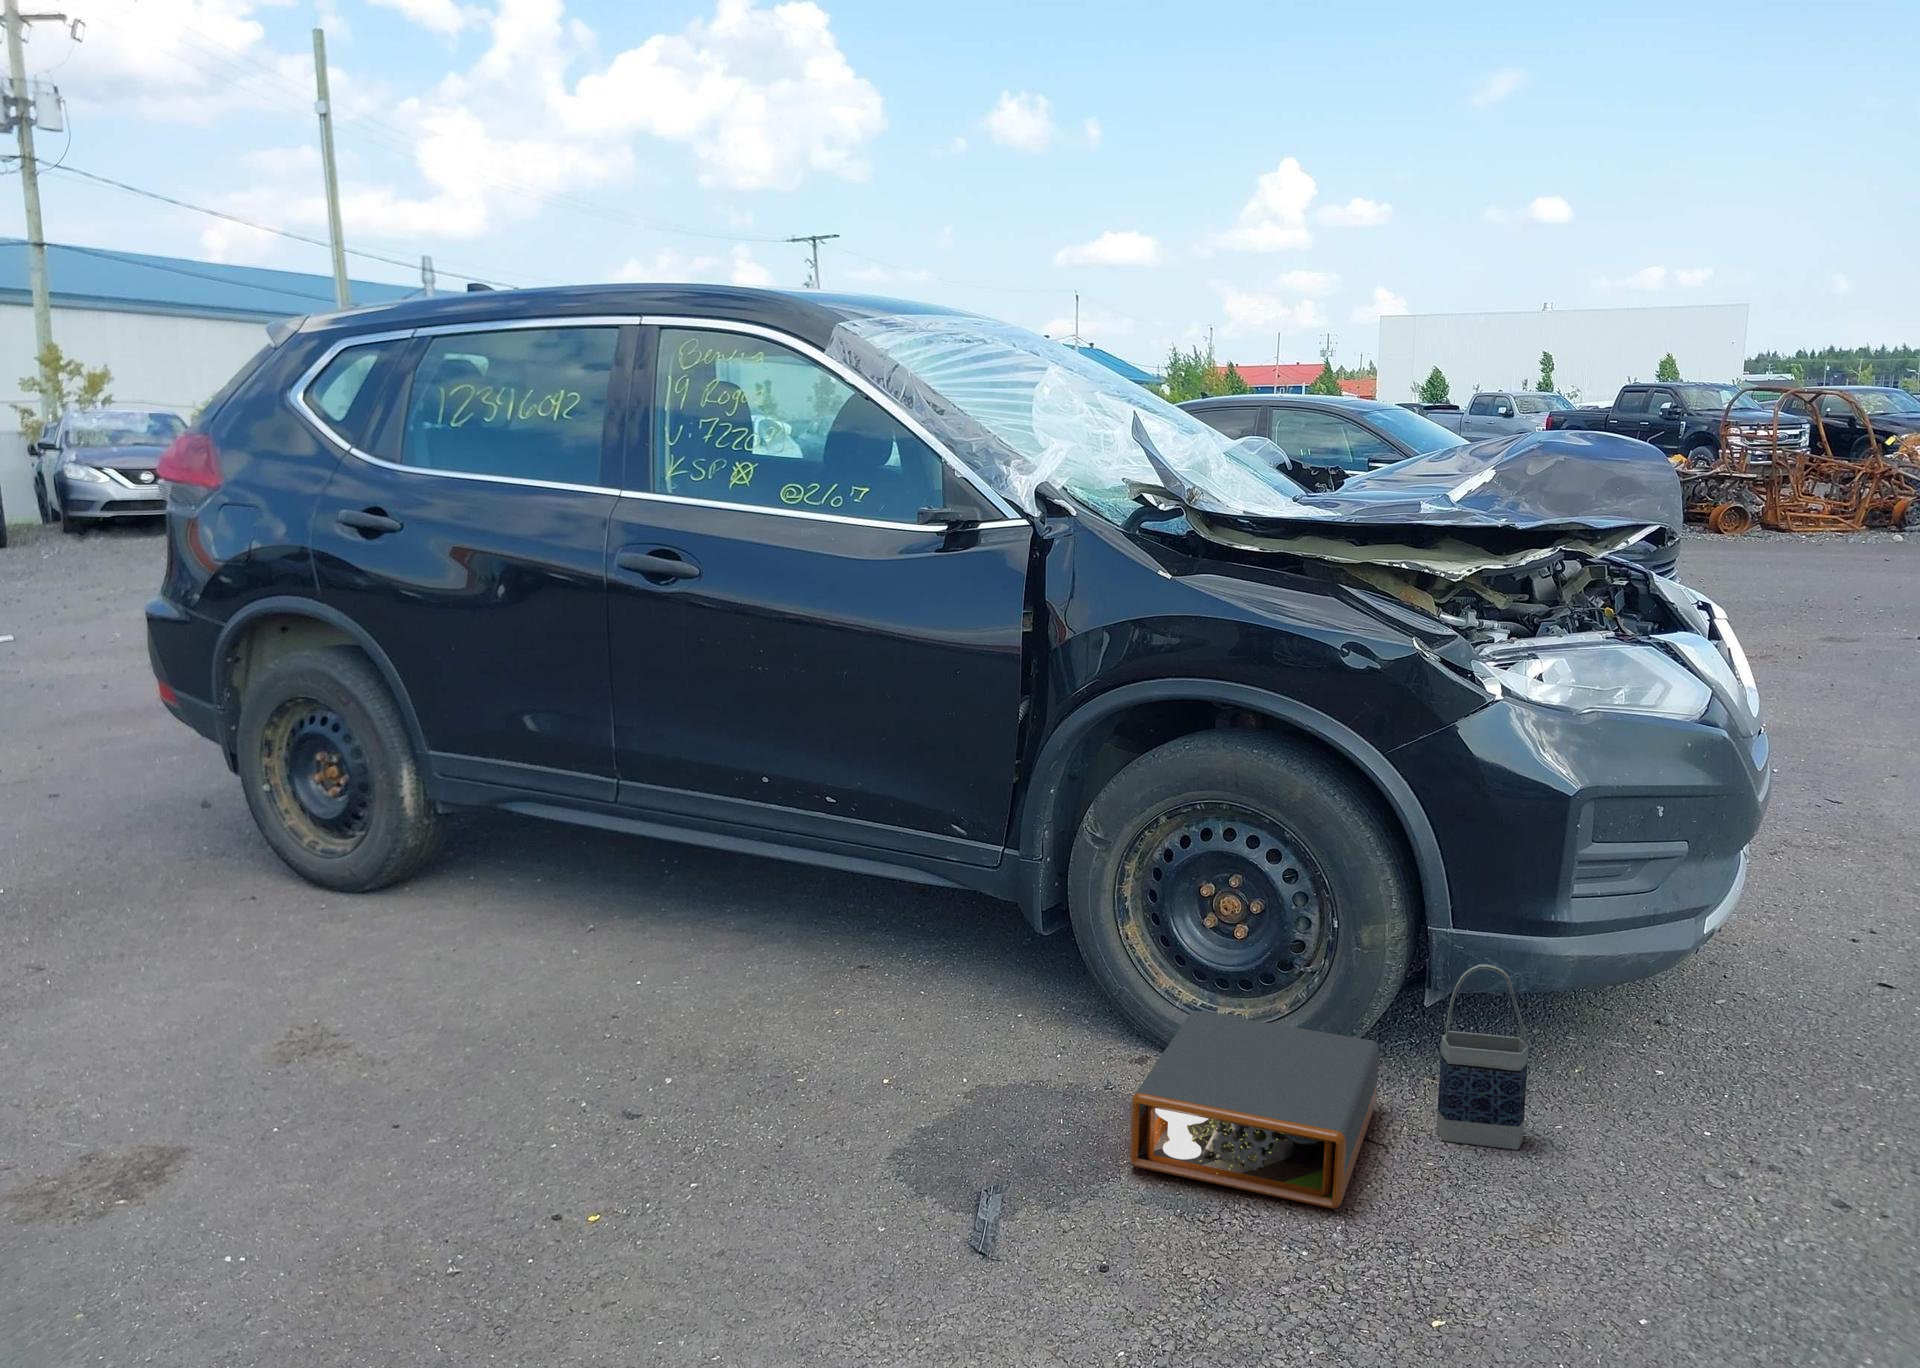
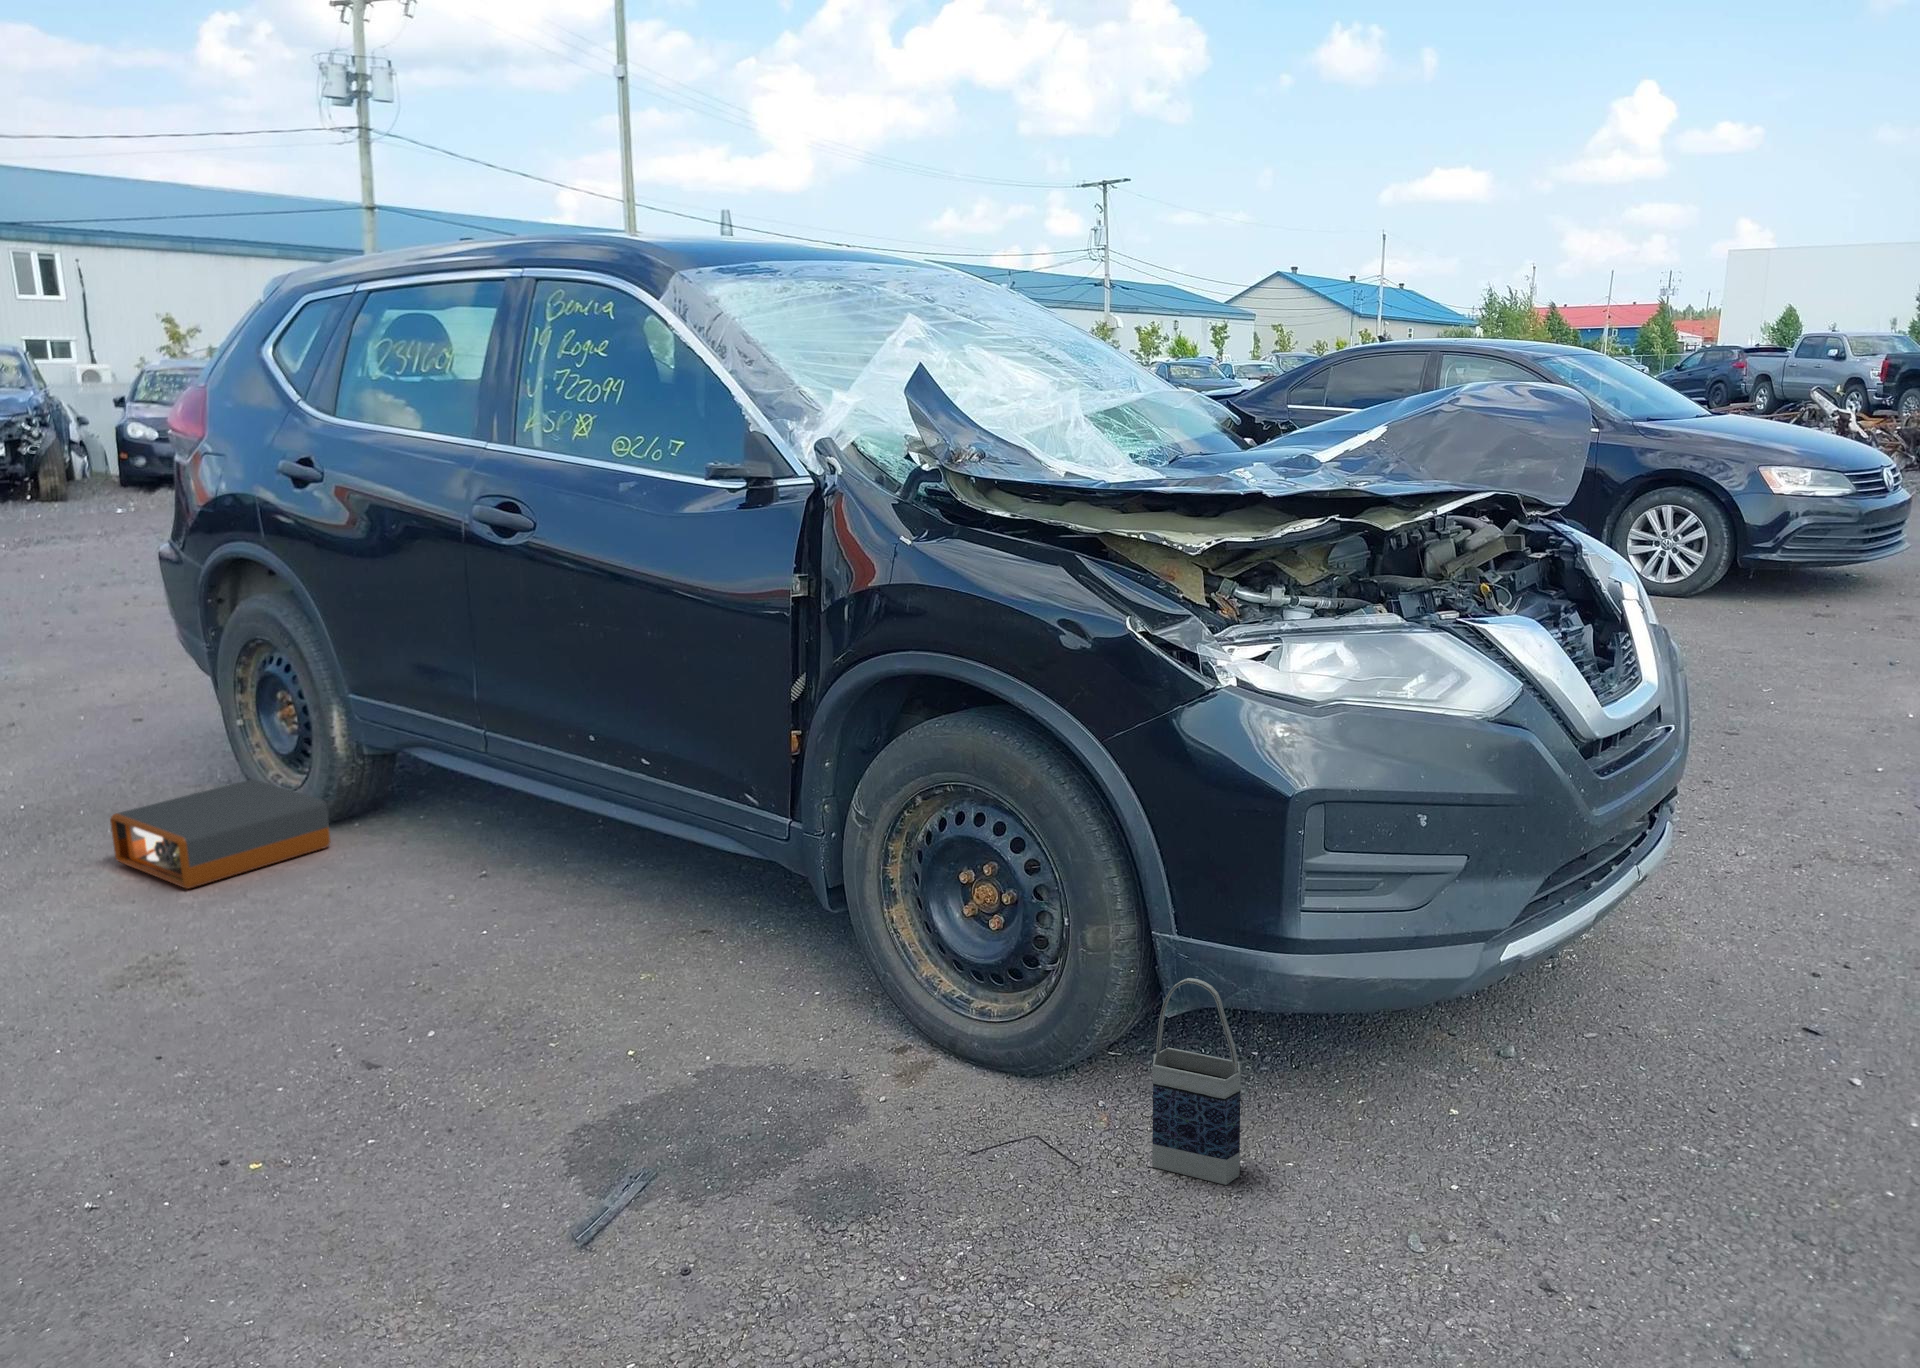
storage box: present [1130,1011,1379,1208] -> present [110,779,330,889]

